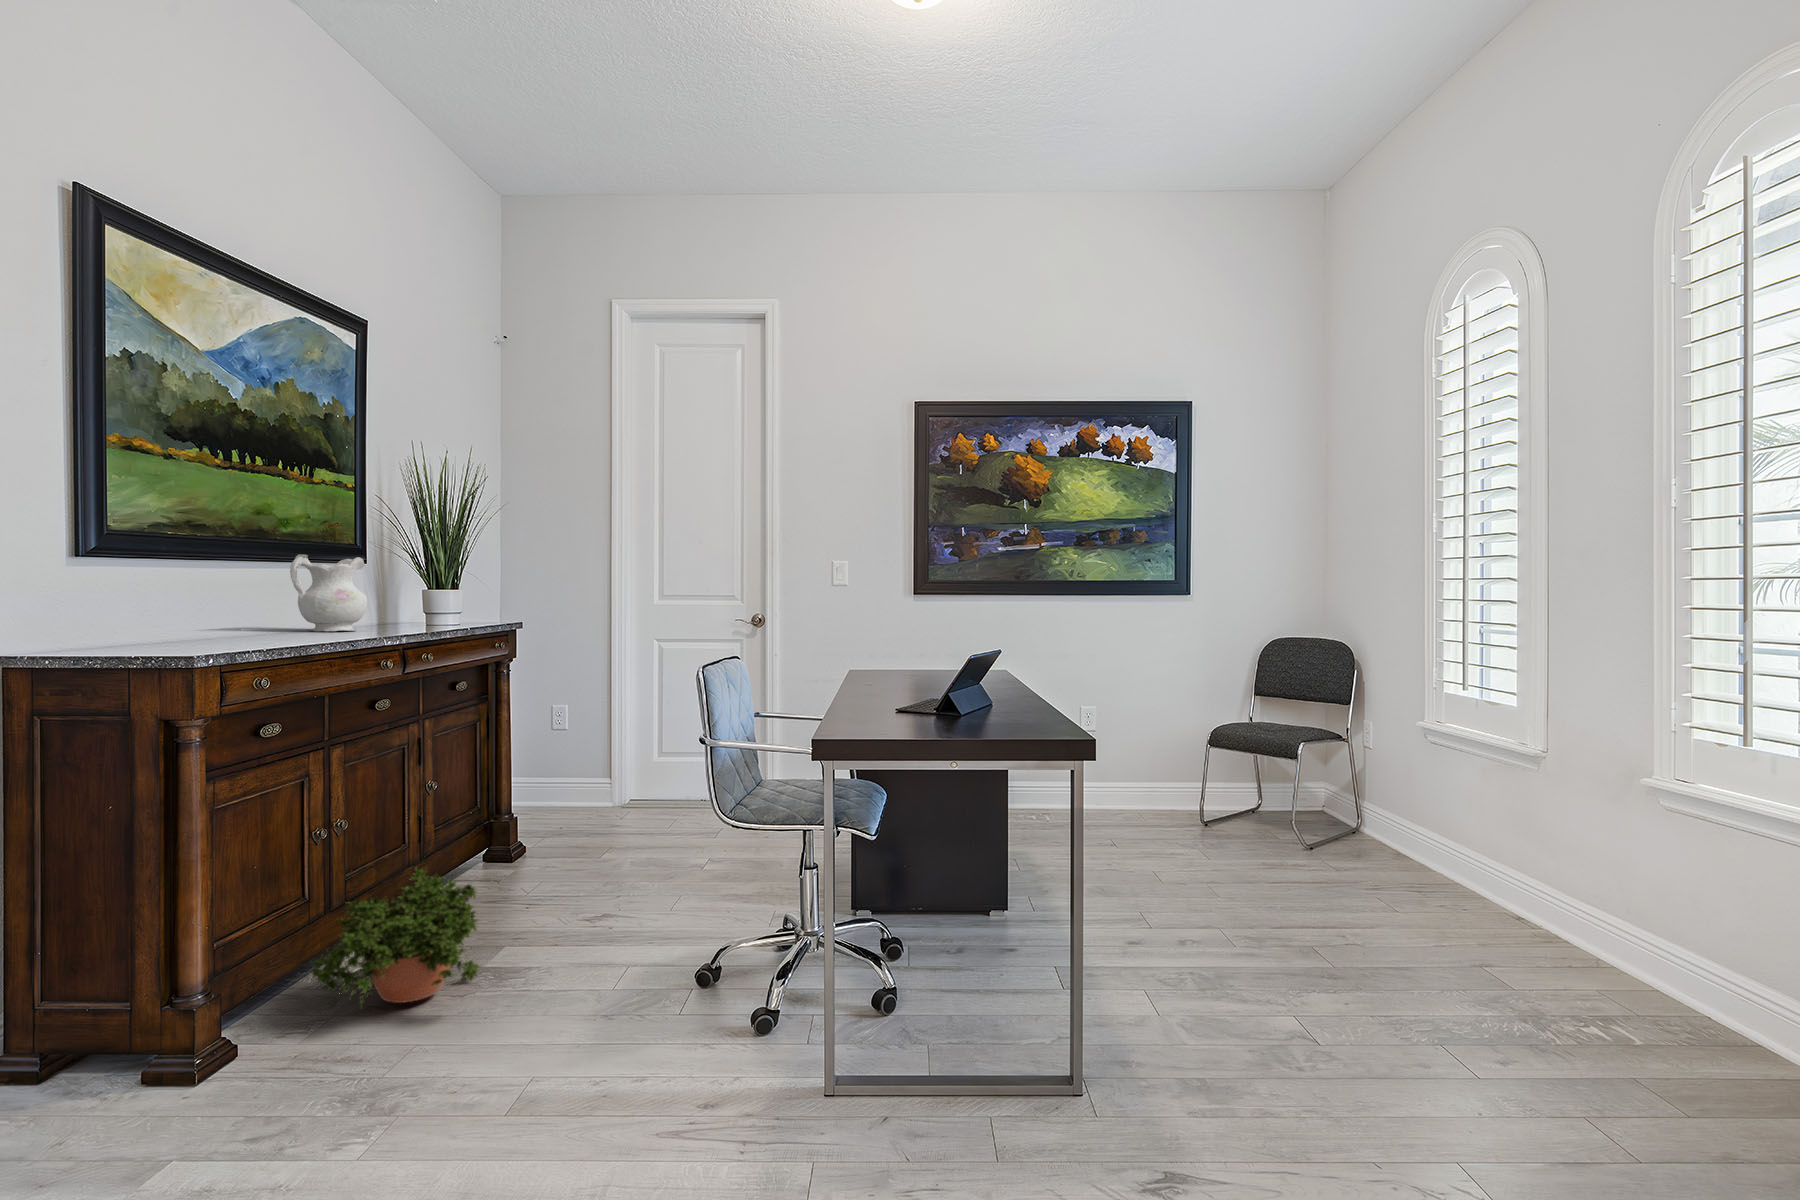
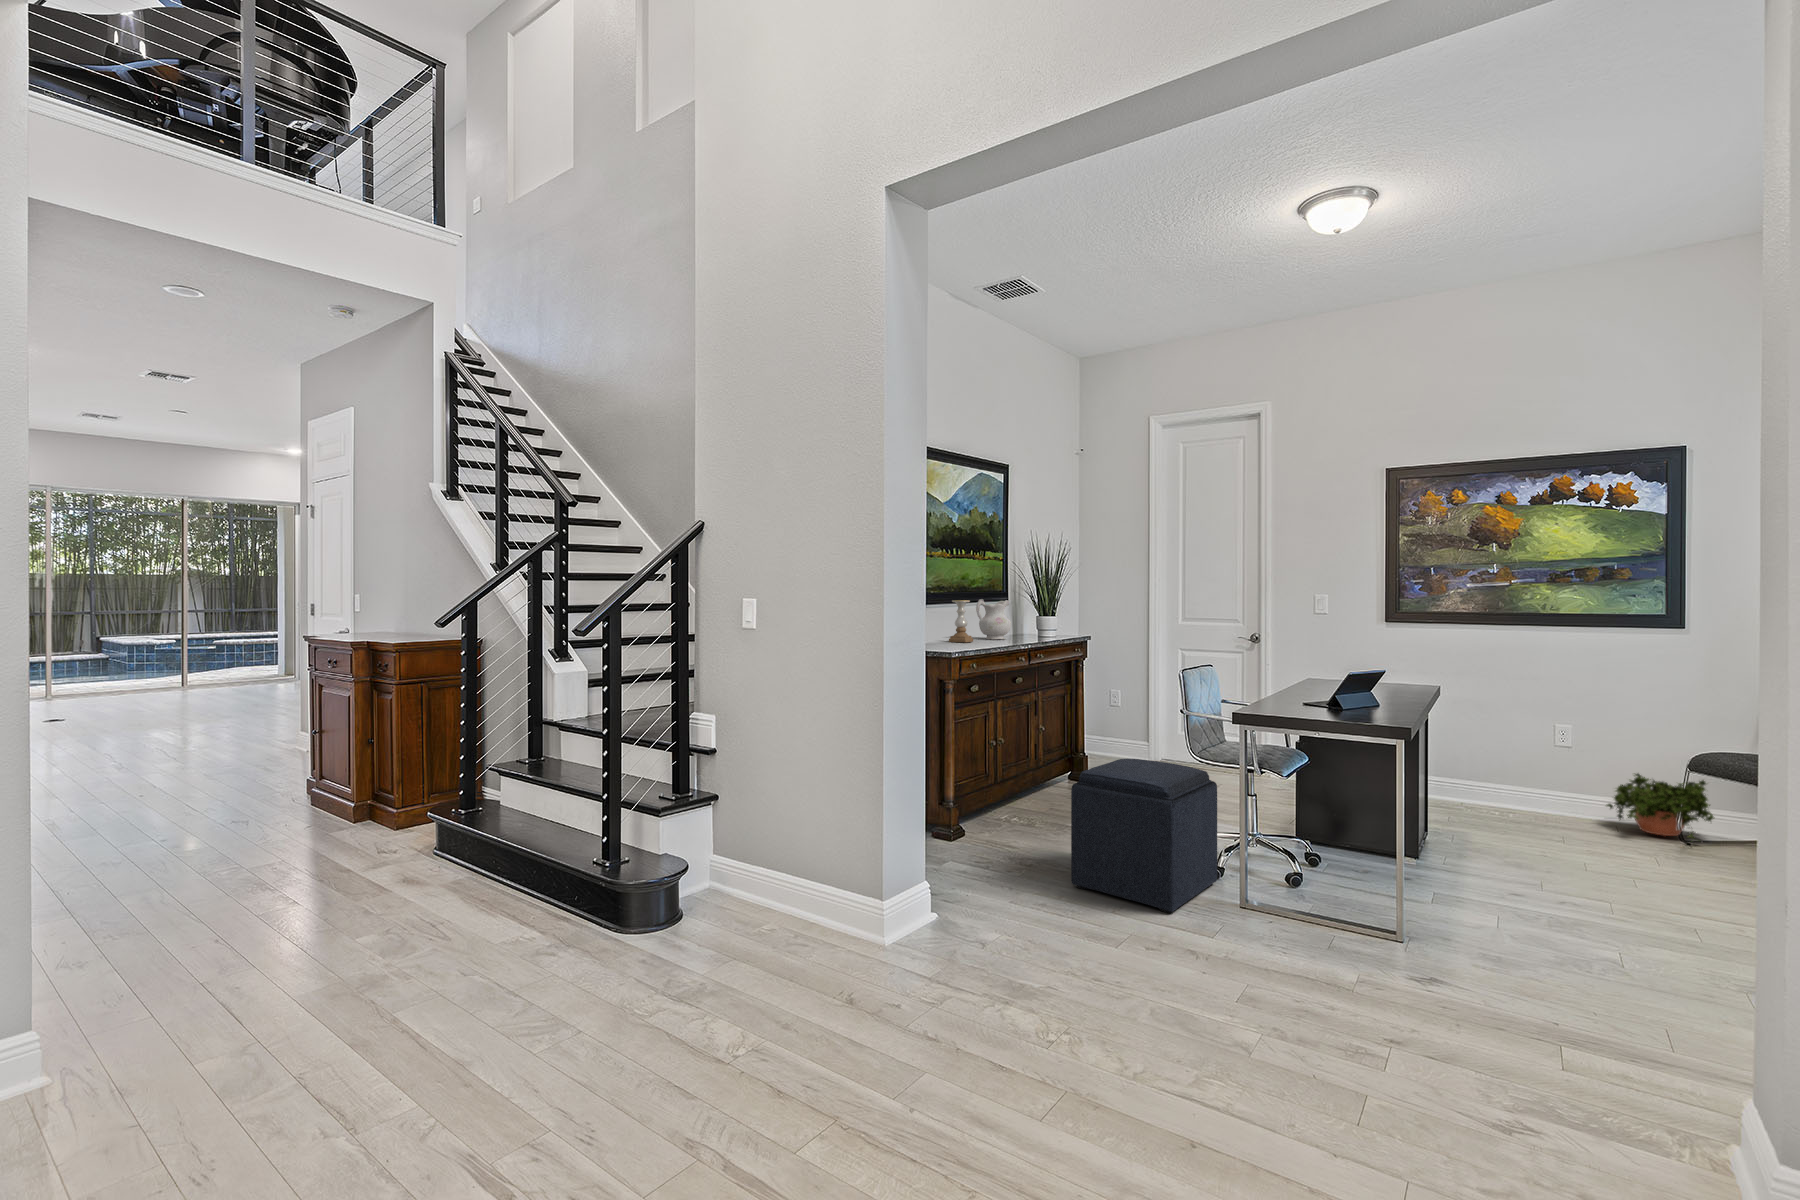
candle holder: none [219,553,280,639] -> present [949,600,973,642]
ottoman: none [499,842,766,1145] -> present [1071,759,1217,913]
potted plant: present [311,868,480,1006] -> present [1607,774,1714,838]

